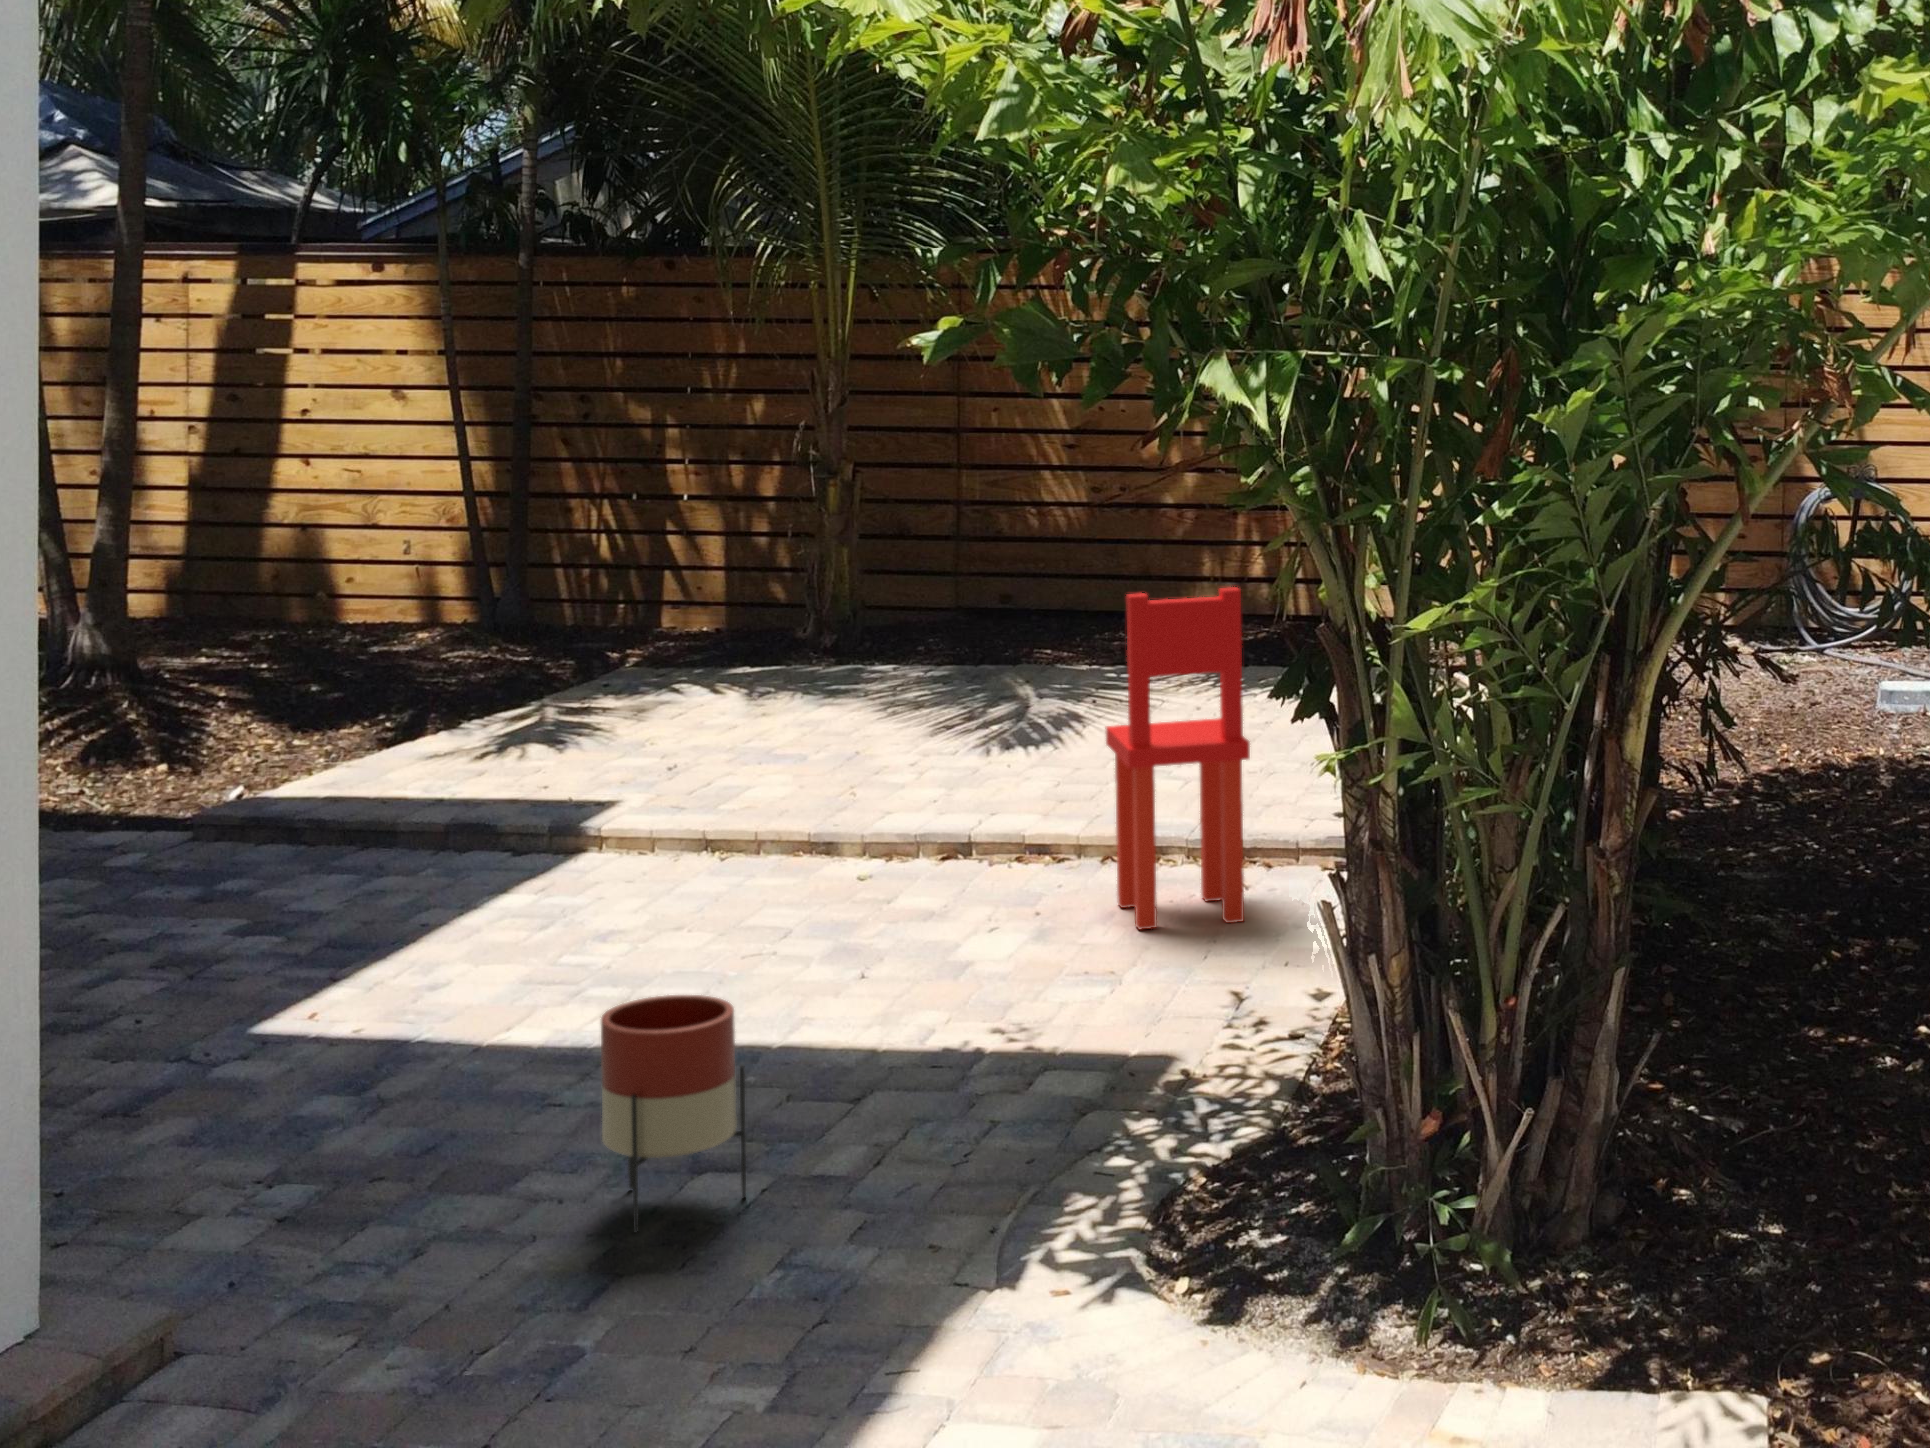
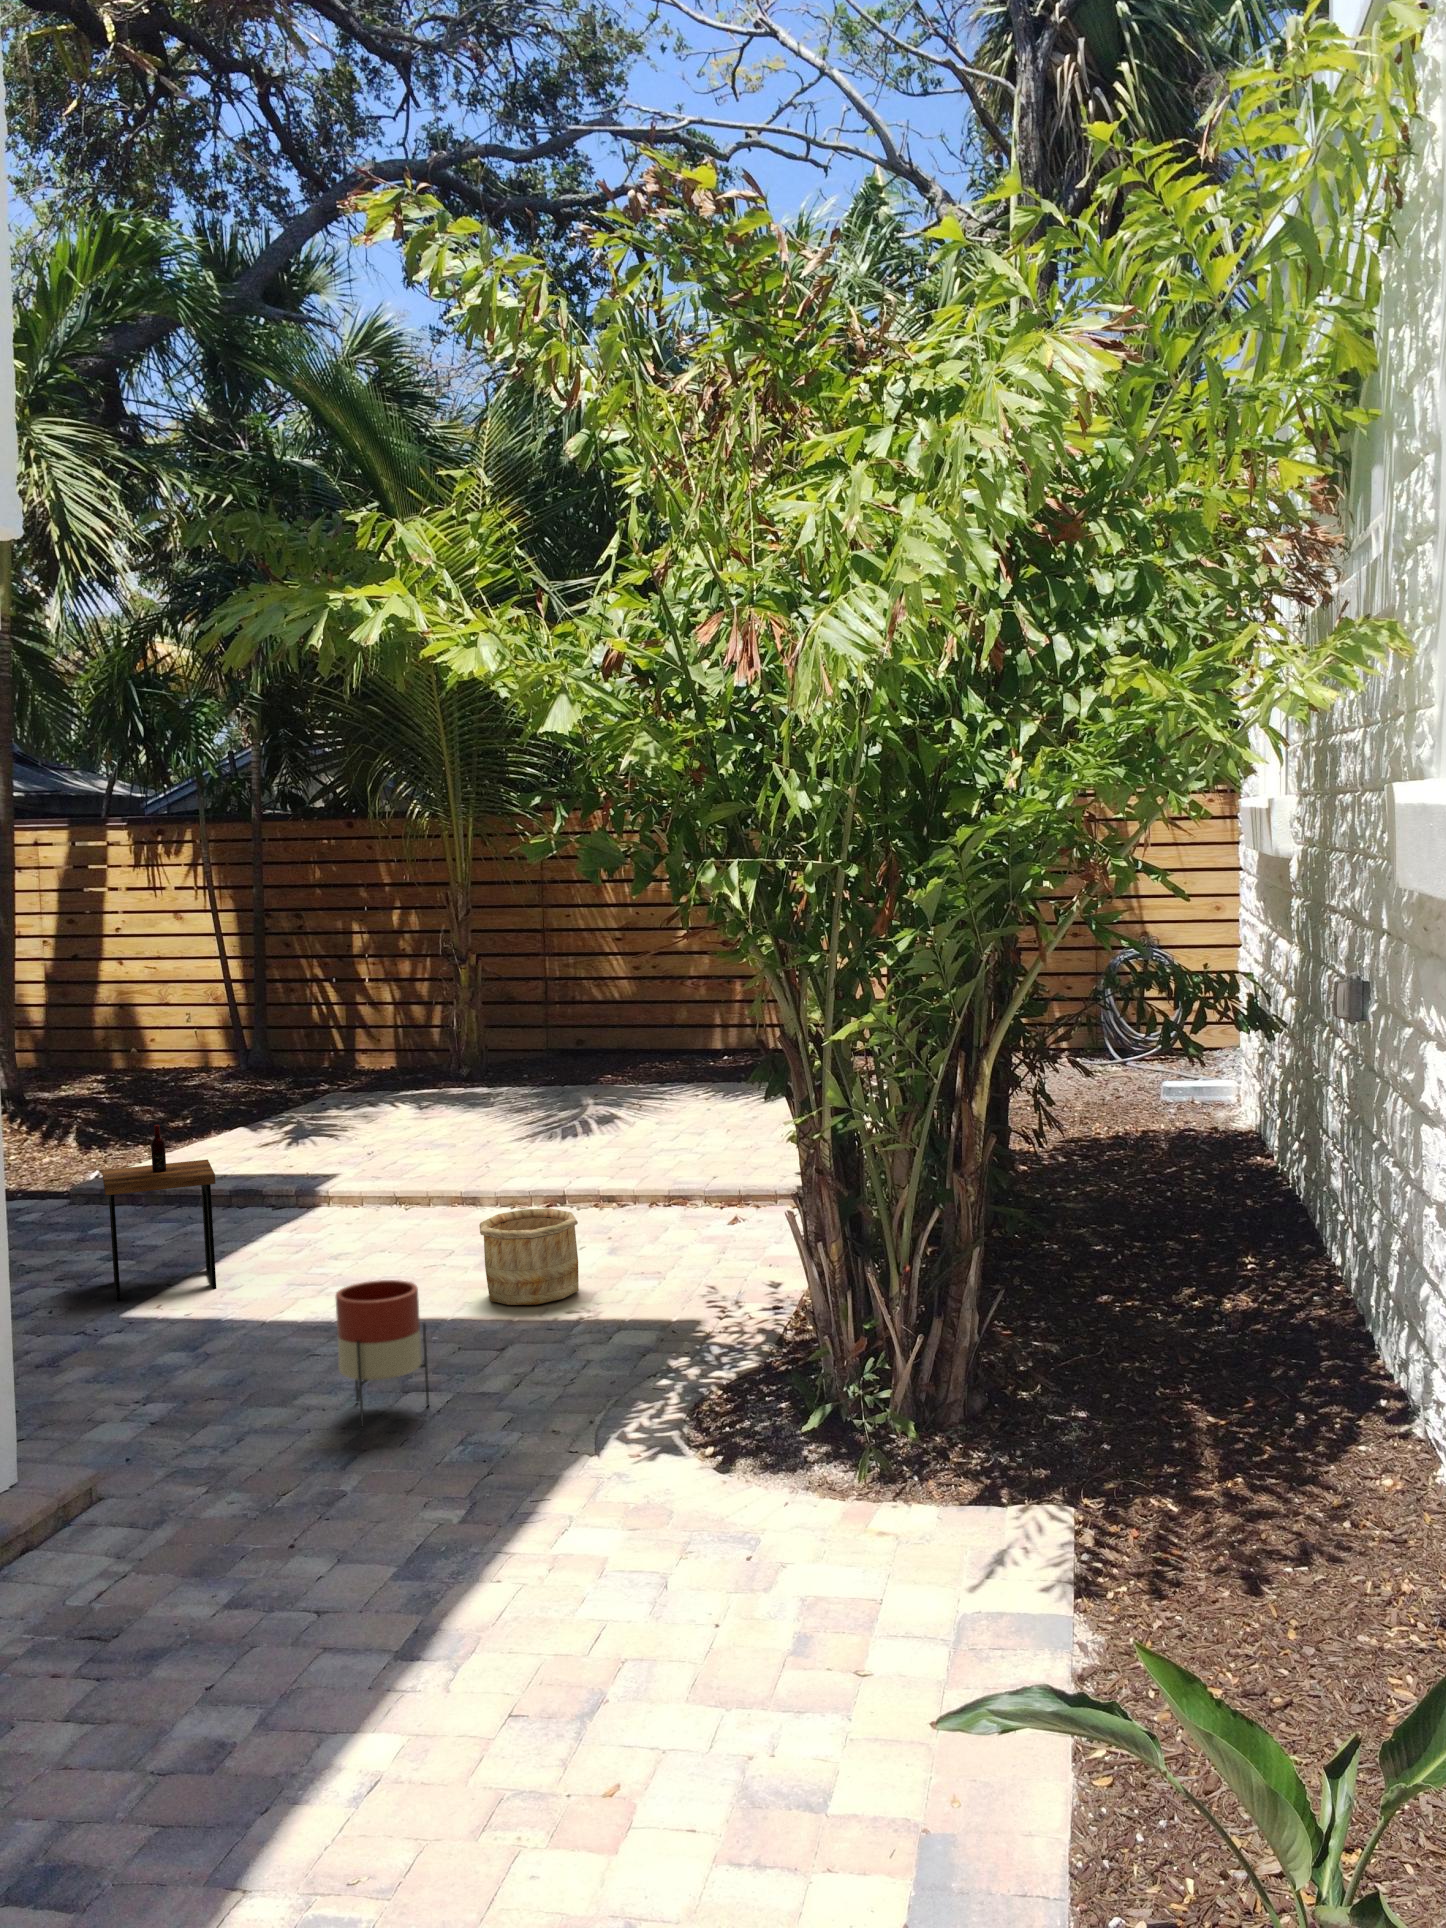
chair: present [1105,587,1250,929] -> none [645,1022,739,1244]
side table: none [243,728,423,1007] -> present [102,1125,216,1301]
wooden bucket: none [839,874,994,1027] -> present [479,1208,579,1305]

